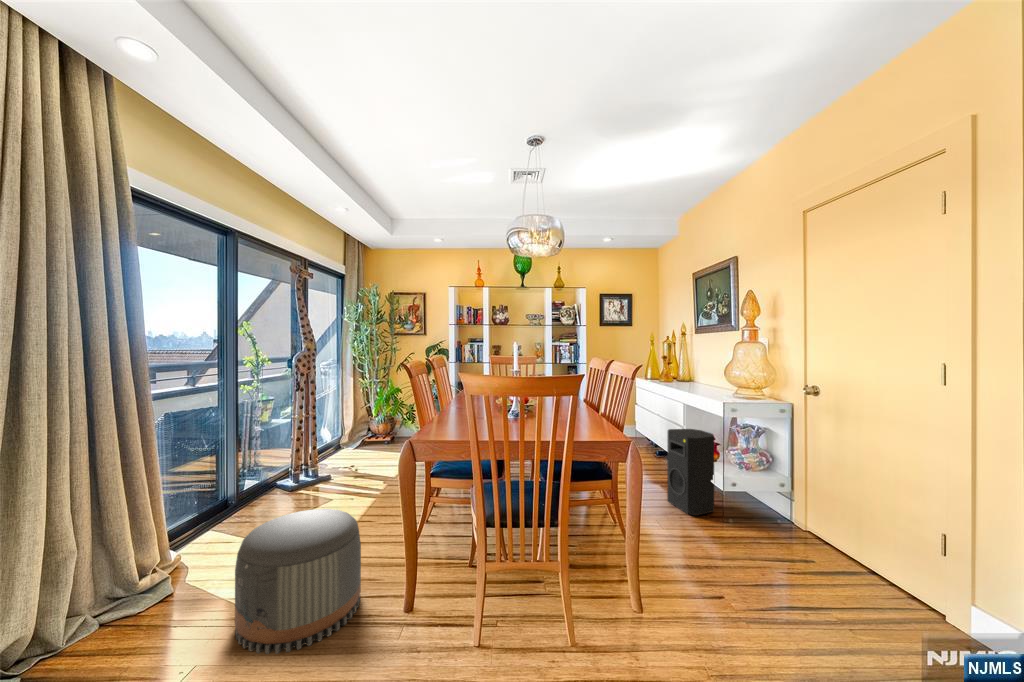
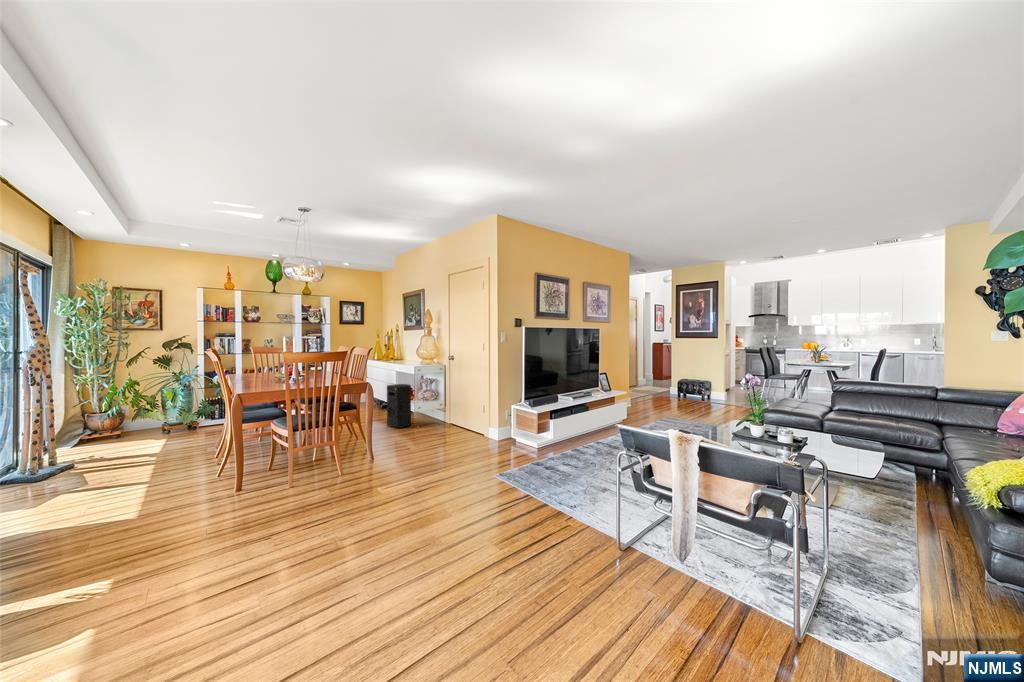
pouf: present [235,509,361,654] -> none [116,444,209,520]

